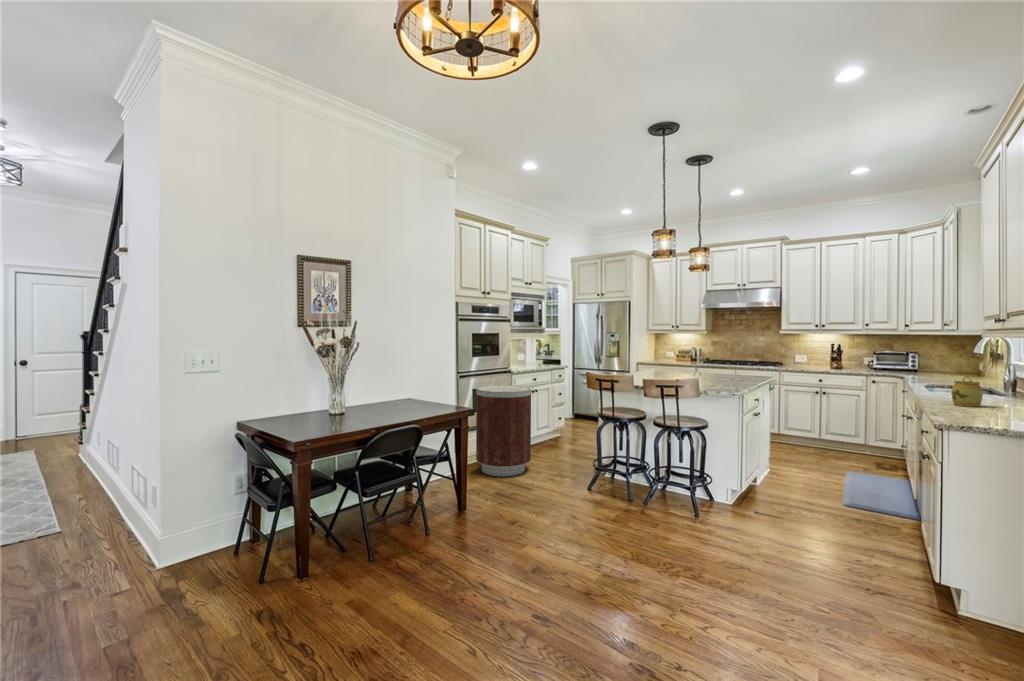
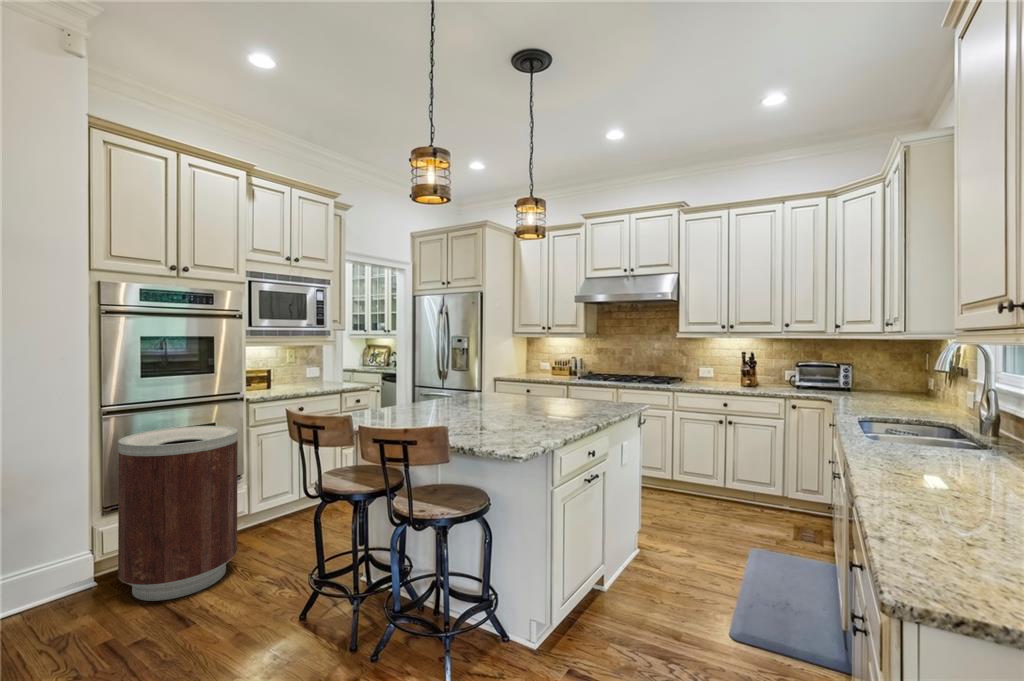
jar: present [951,377,983,407] -> none [917,428,983,499]

